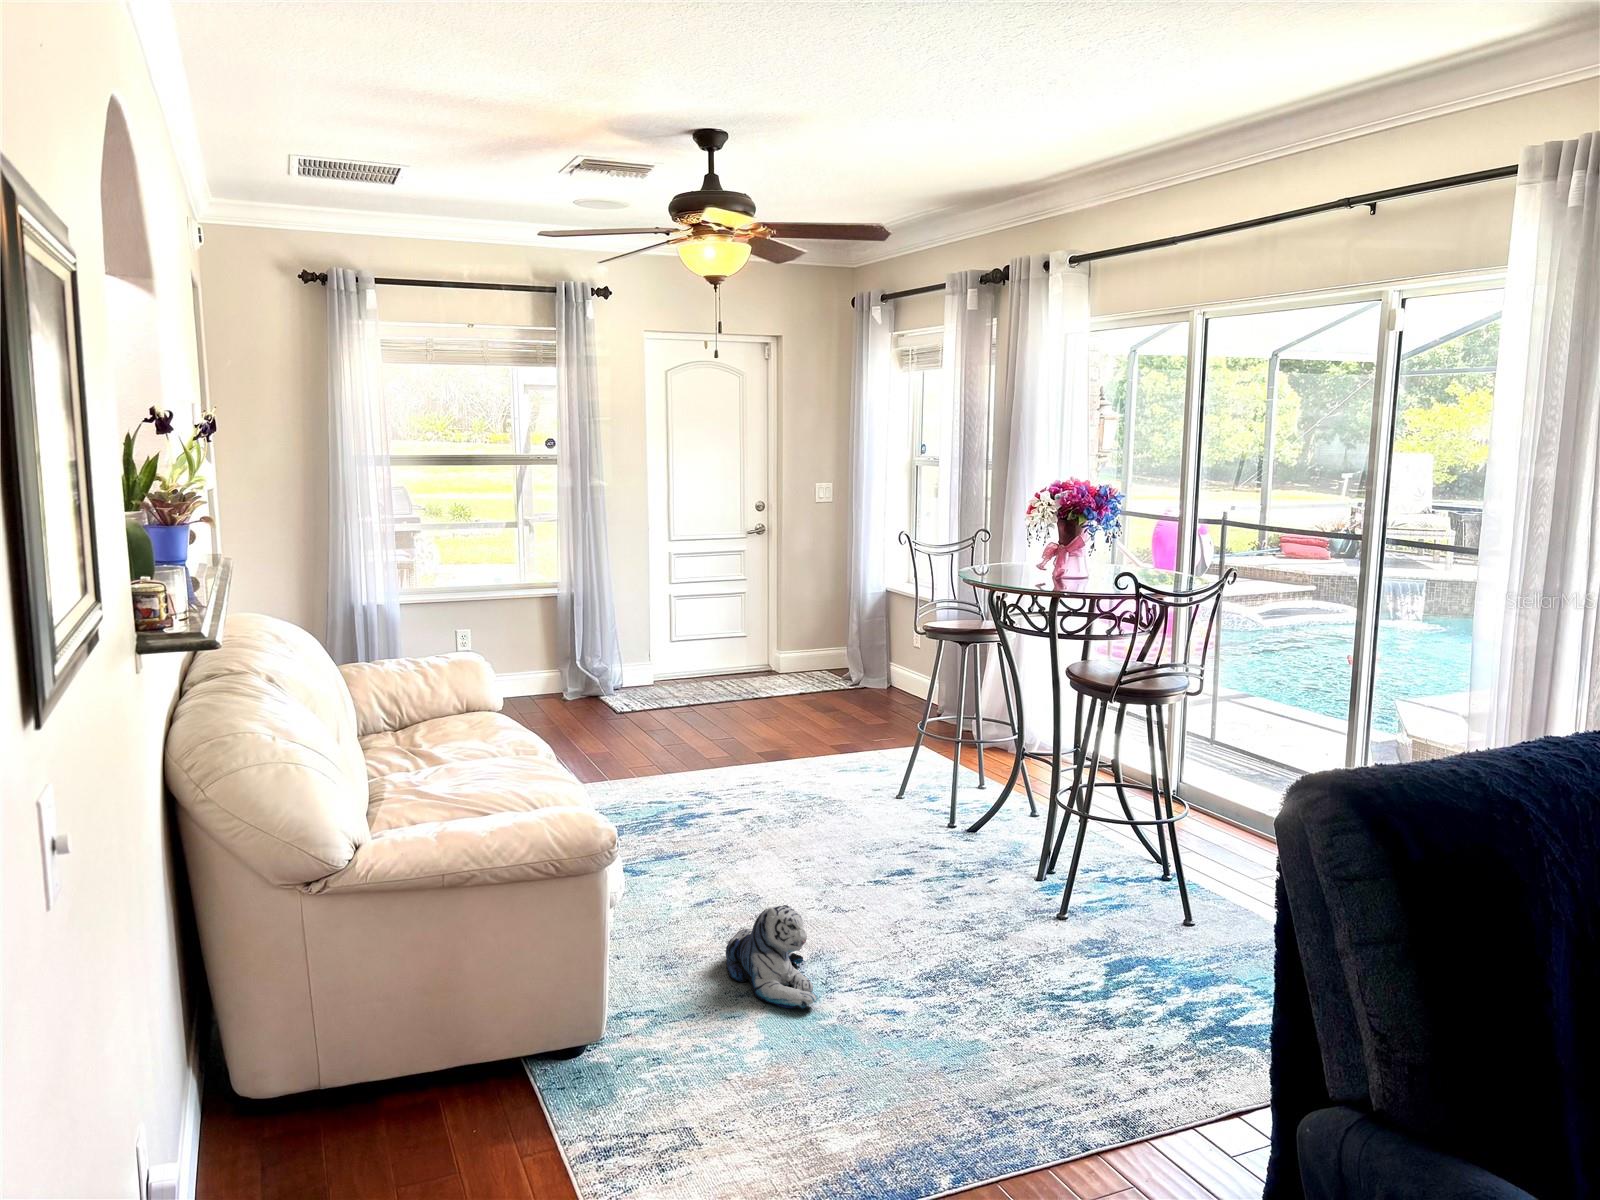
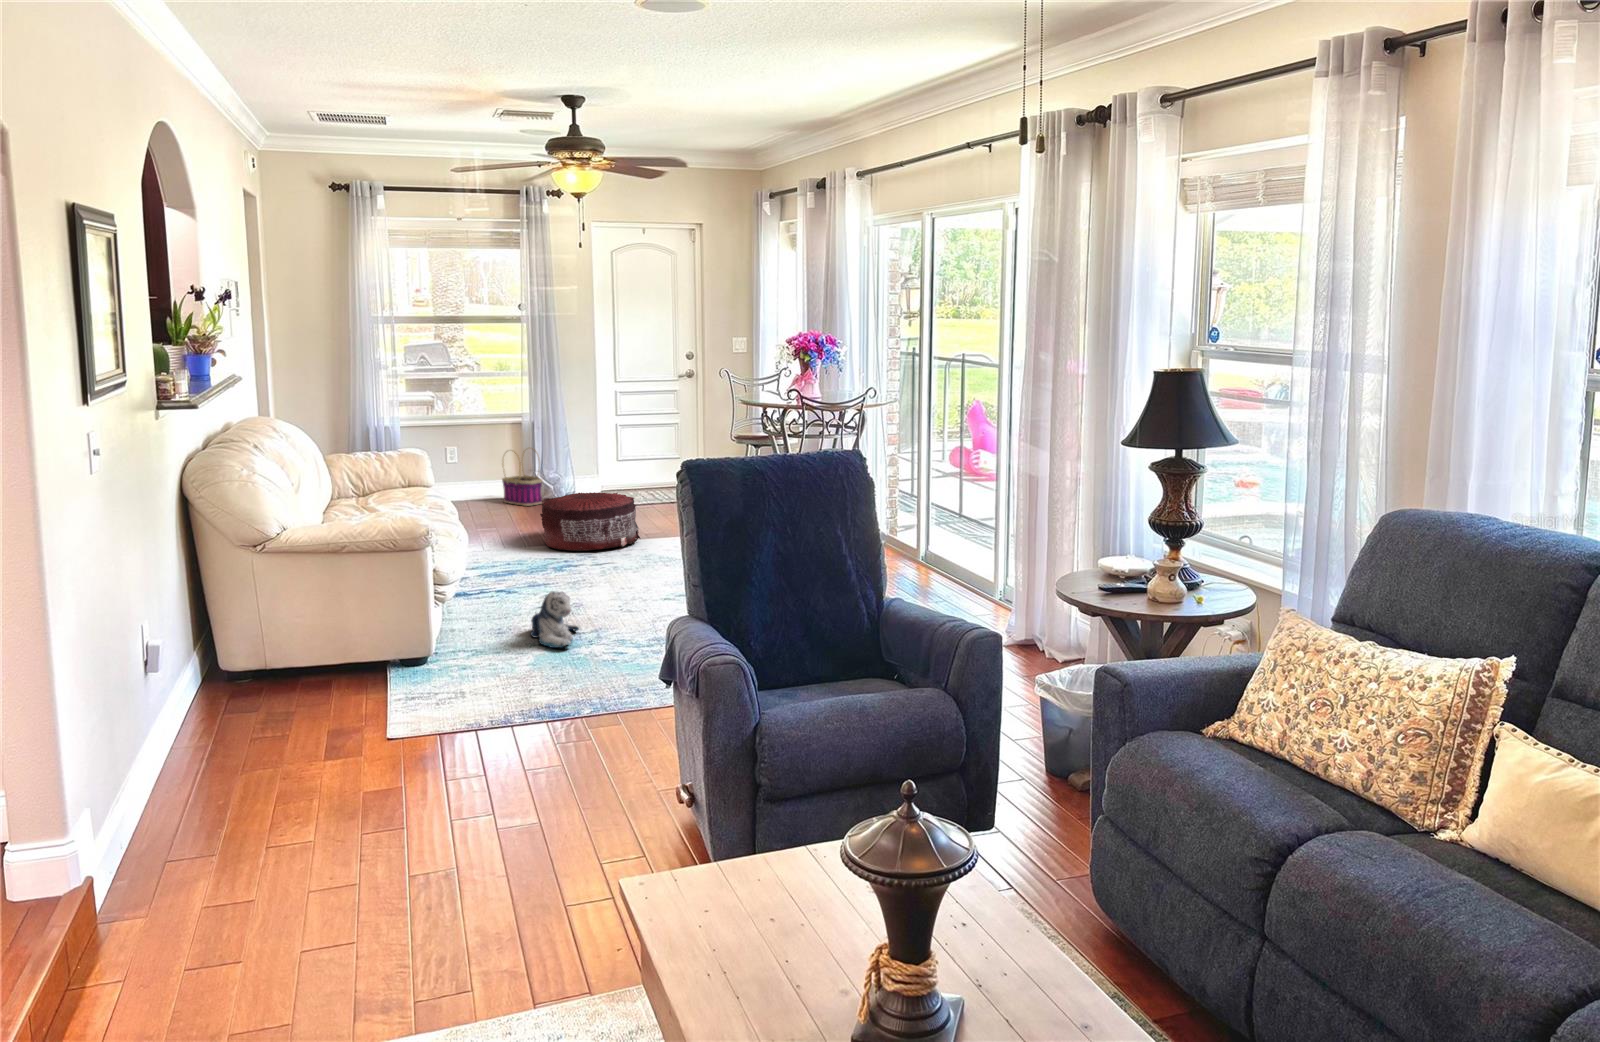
basket: none [530,628,586,707] -> present [502,452,542,506]
pouf: none [627,697,766,787] -> present [540,492,640,551]

